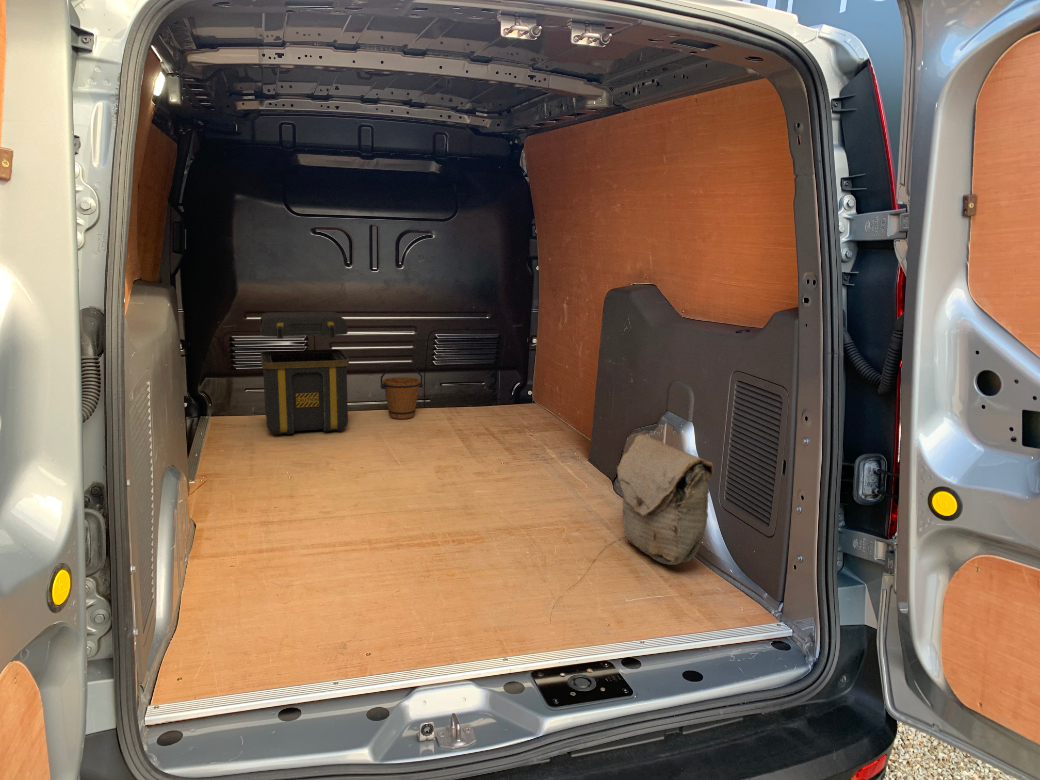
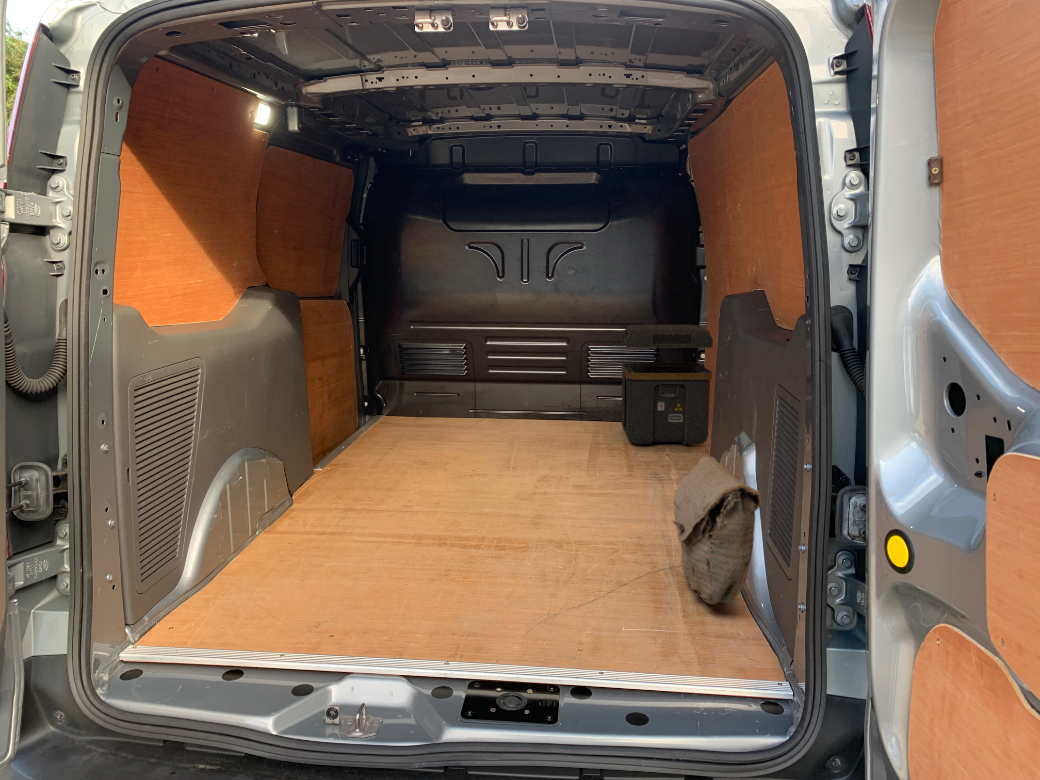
toolbox: present [259,312,349,434] -> present [621,325,713,444]
bucket: present [380,364,423,419] -> none [531,376,574,431]

